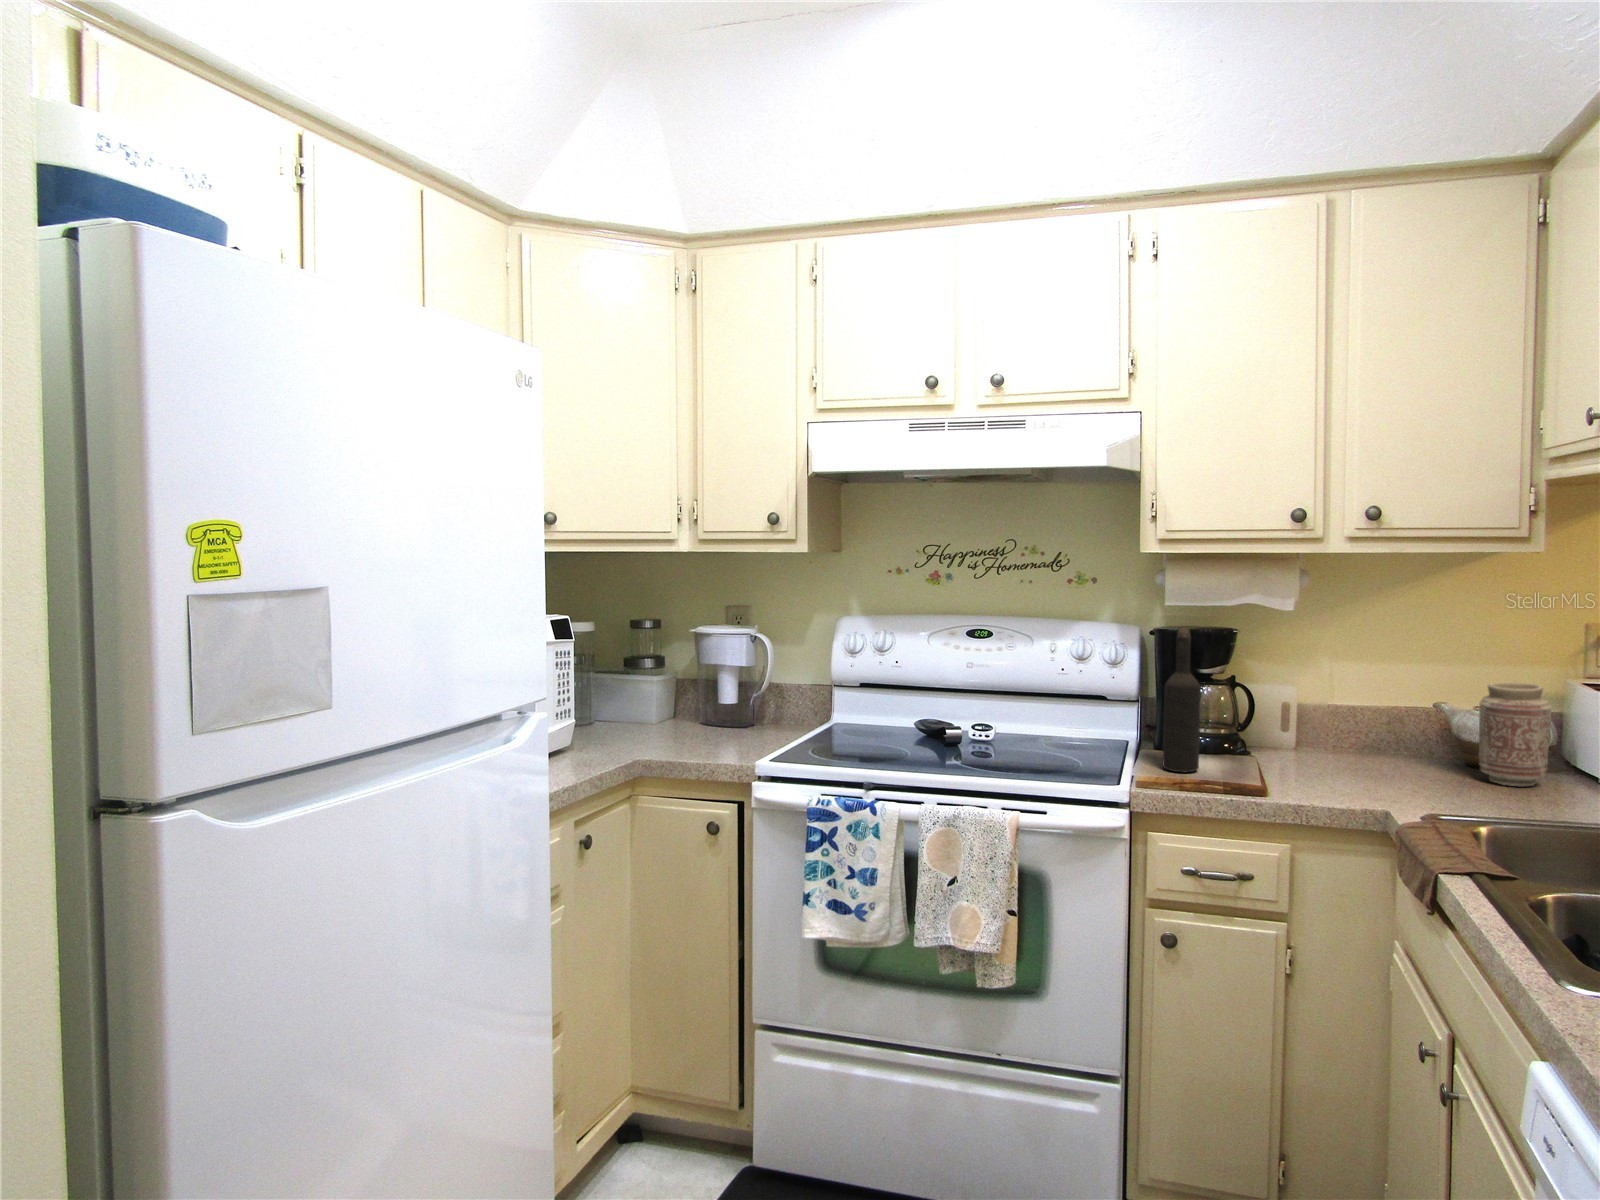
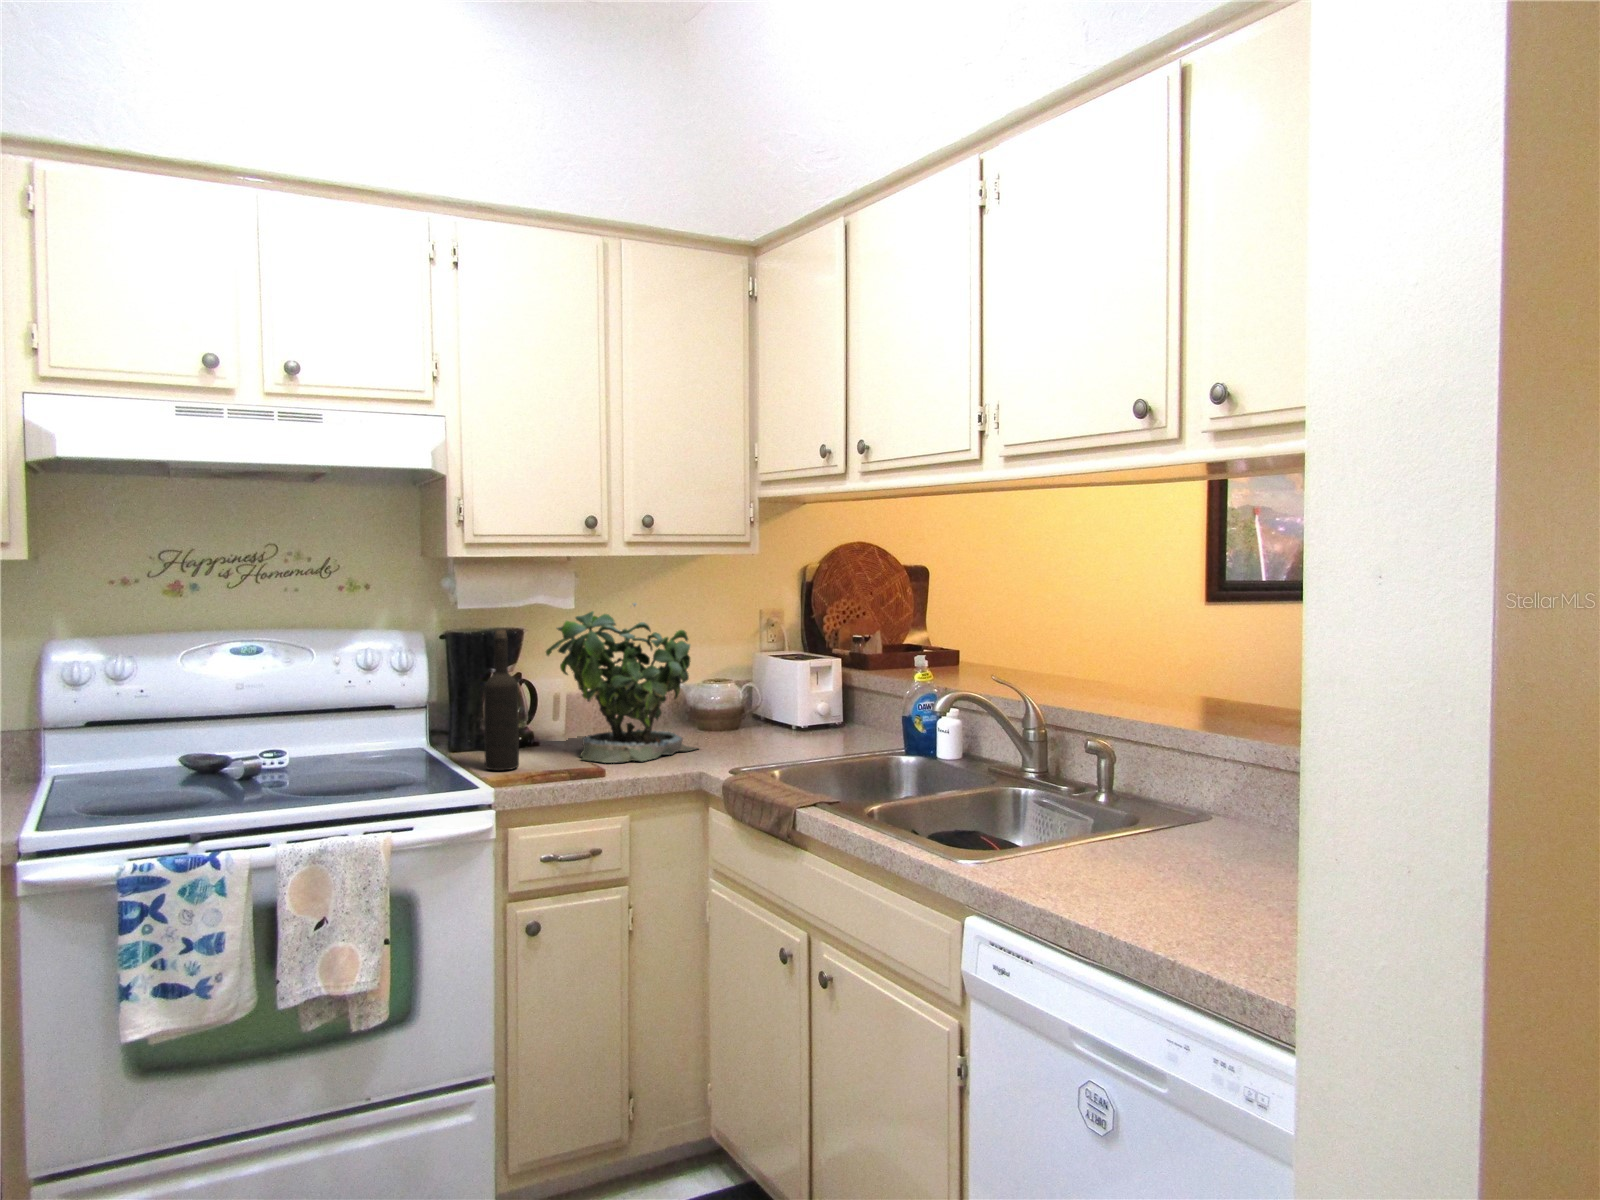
potted plant: none [1249,607,1439,788] -> present [546,603,697,763]
vase: present [1479,682,1552,786] -> none [718,659,766,742]

